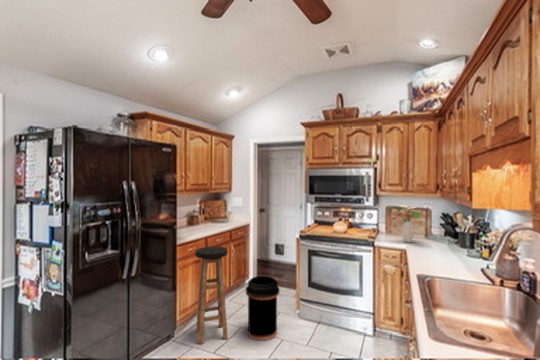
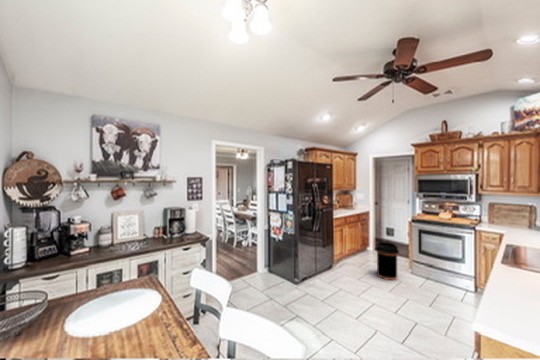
flower arrangement: present [393,205,419,242] -> none [488,202,519,229]
bar stool: present [195,246,228,344] -> none [344,221,365,275]

